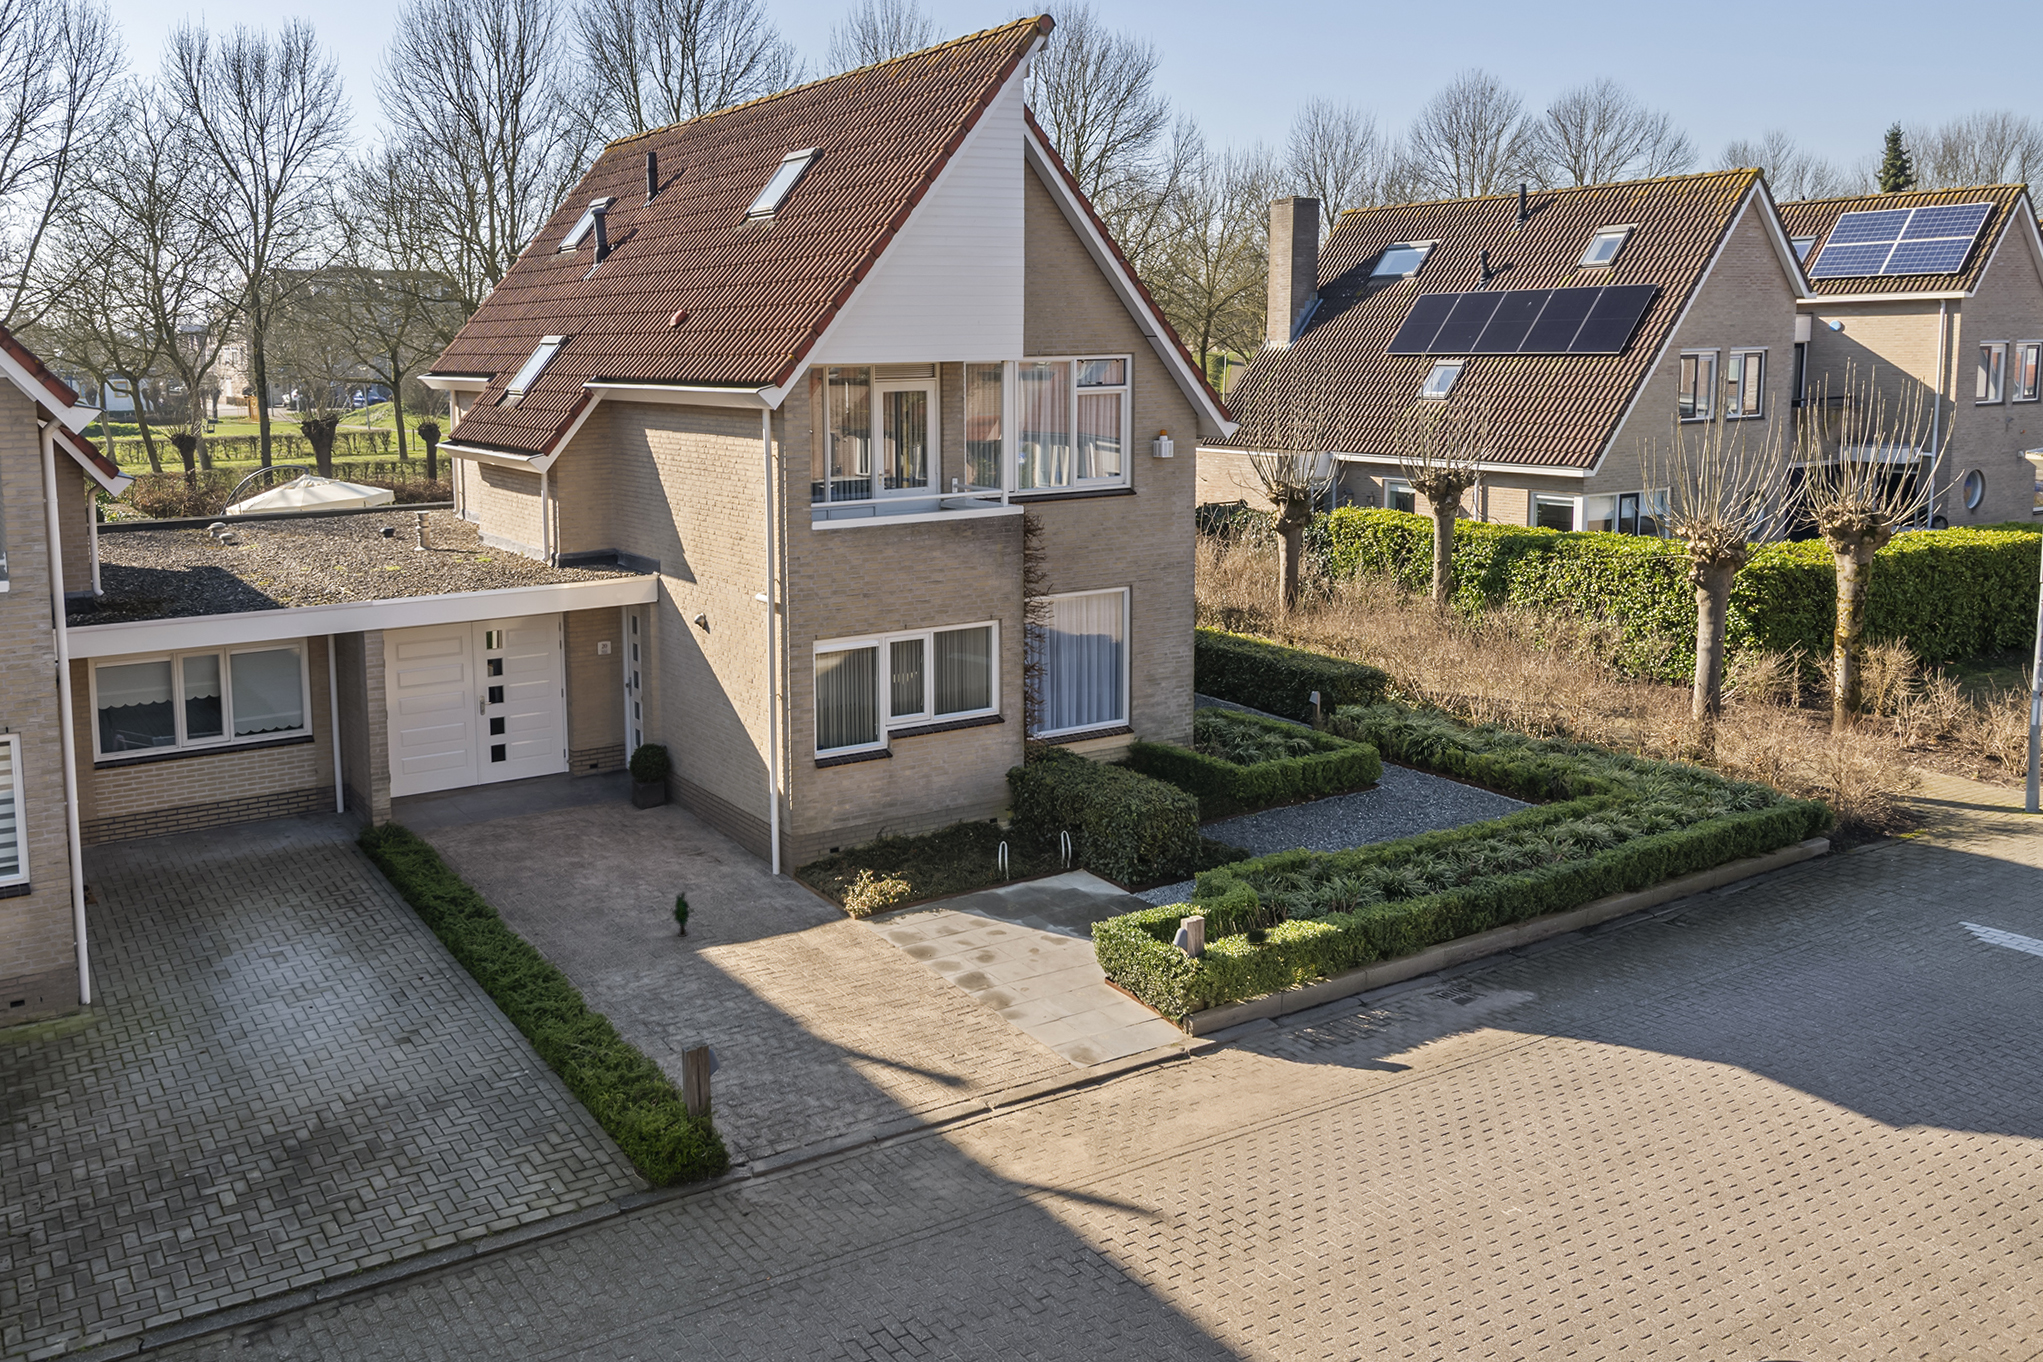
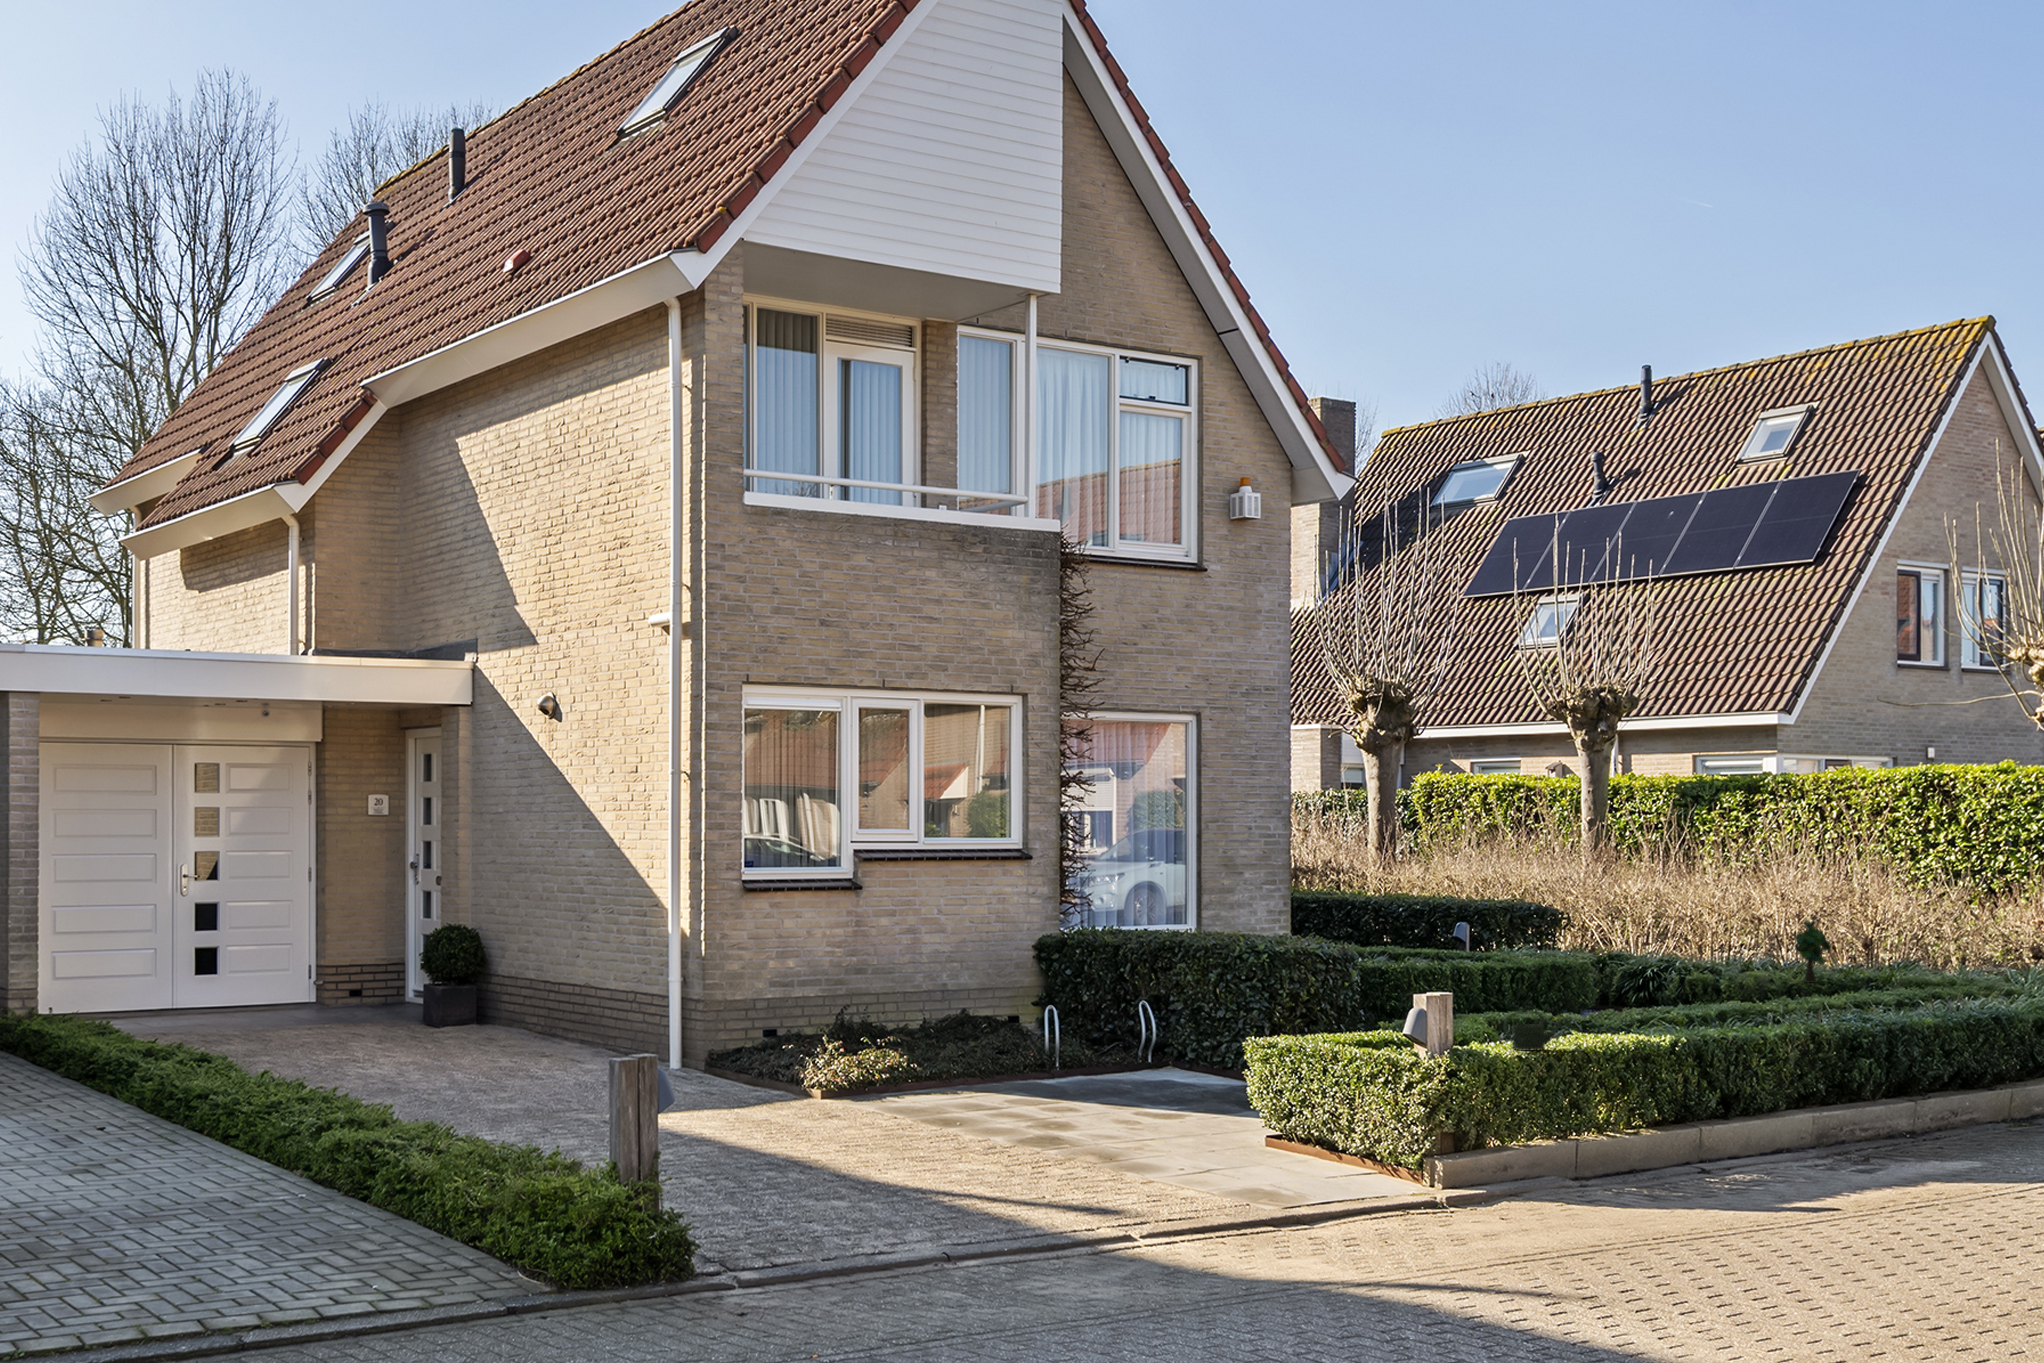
decorative plant: present [670,891,694,937] -> present [1793,915,1832,983]

